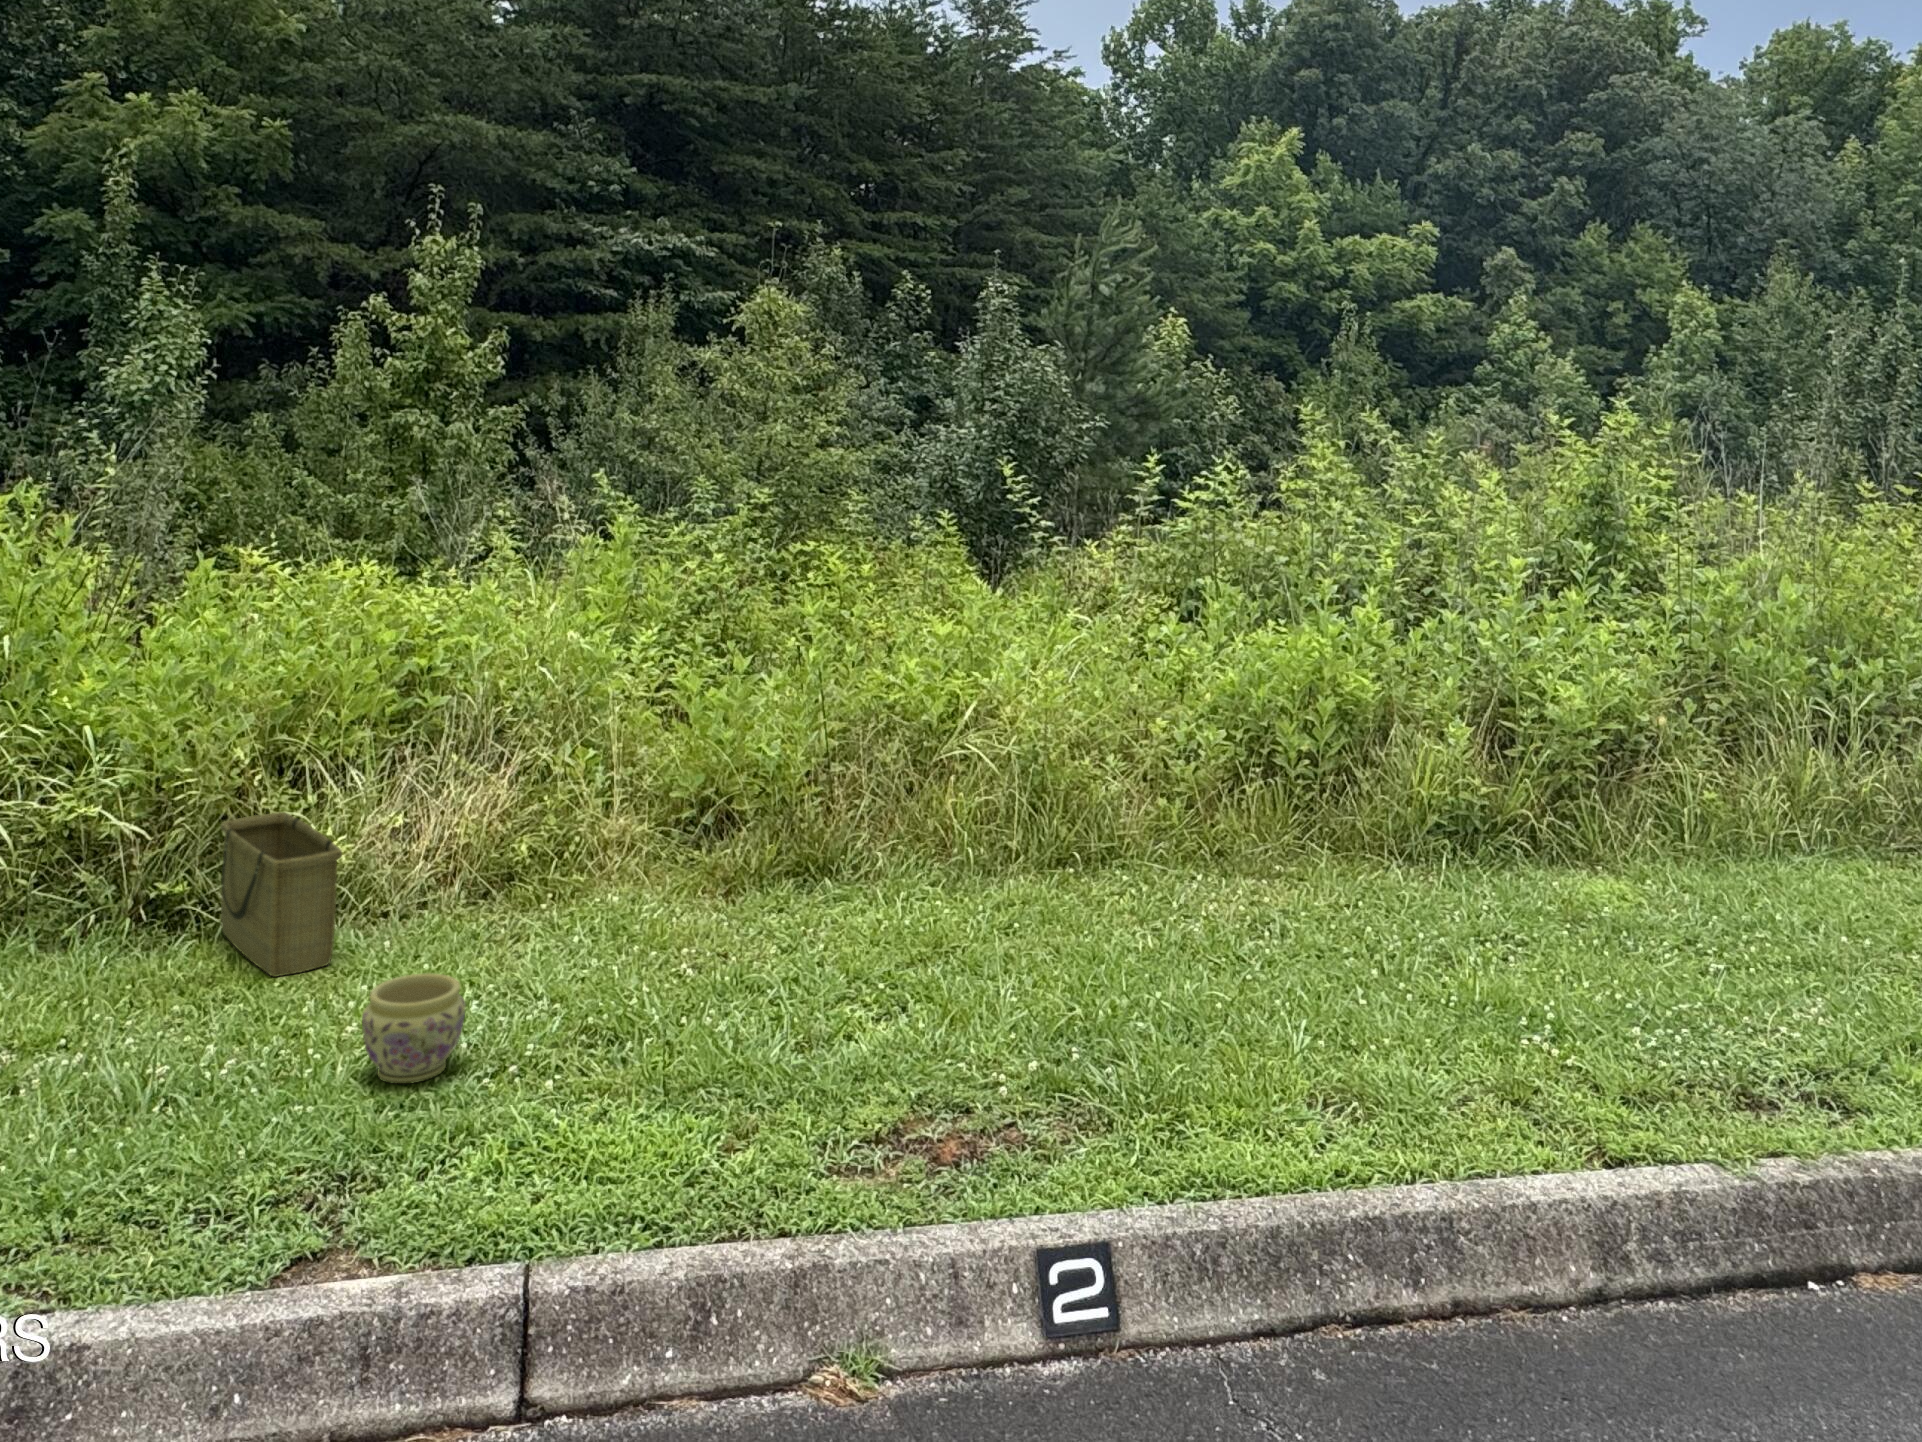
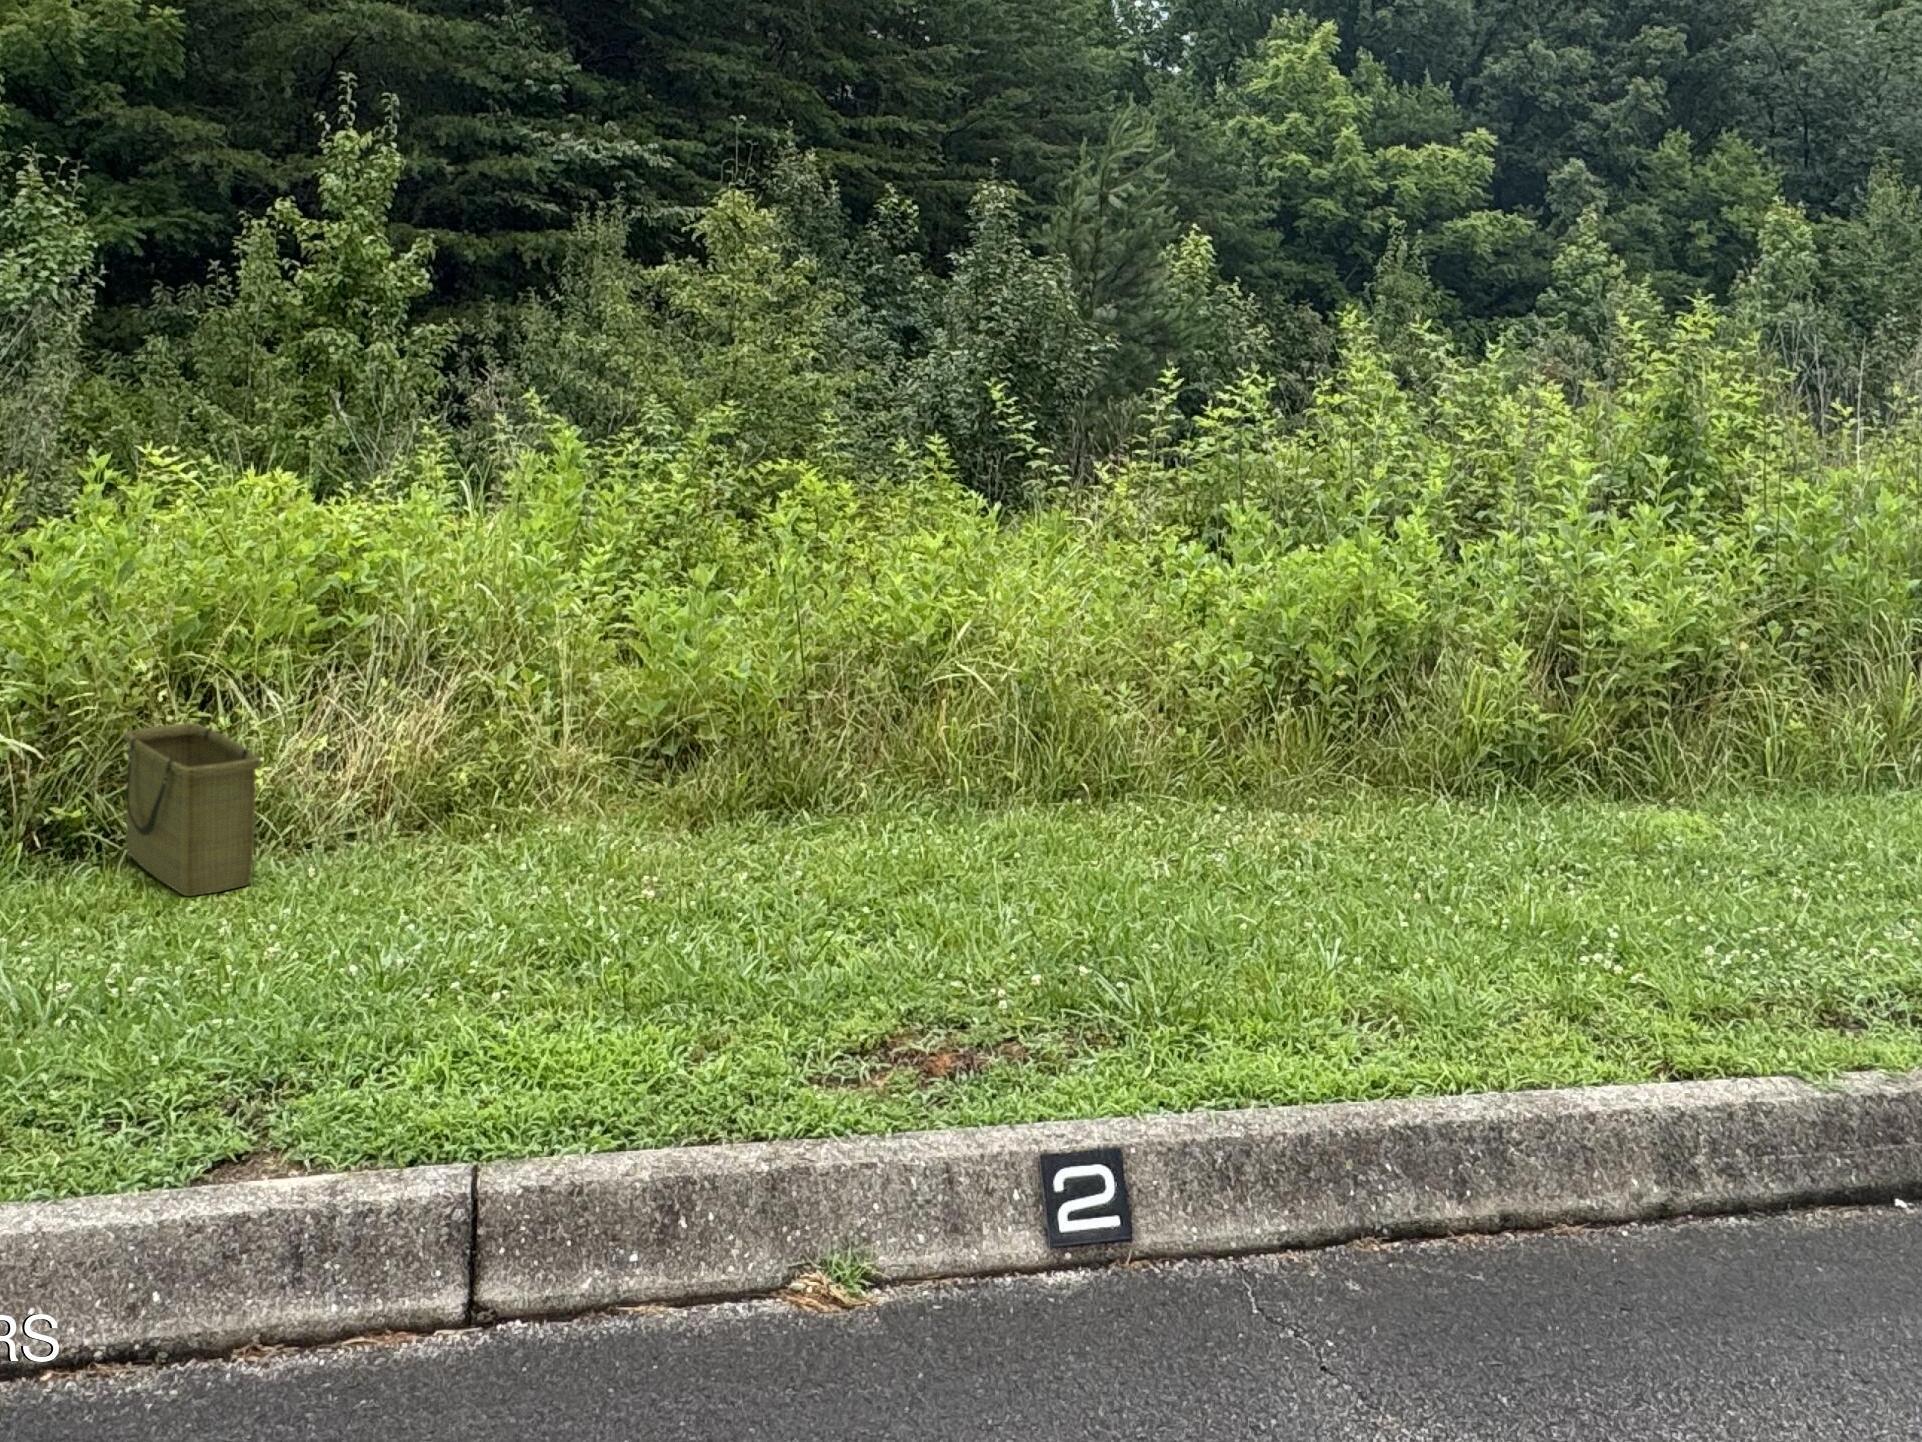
planter: present [362,973,466,1084] -> none [286,881,402,998]

